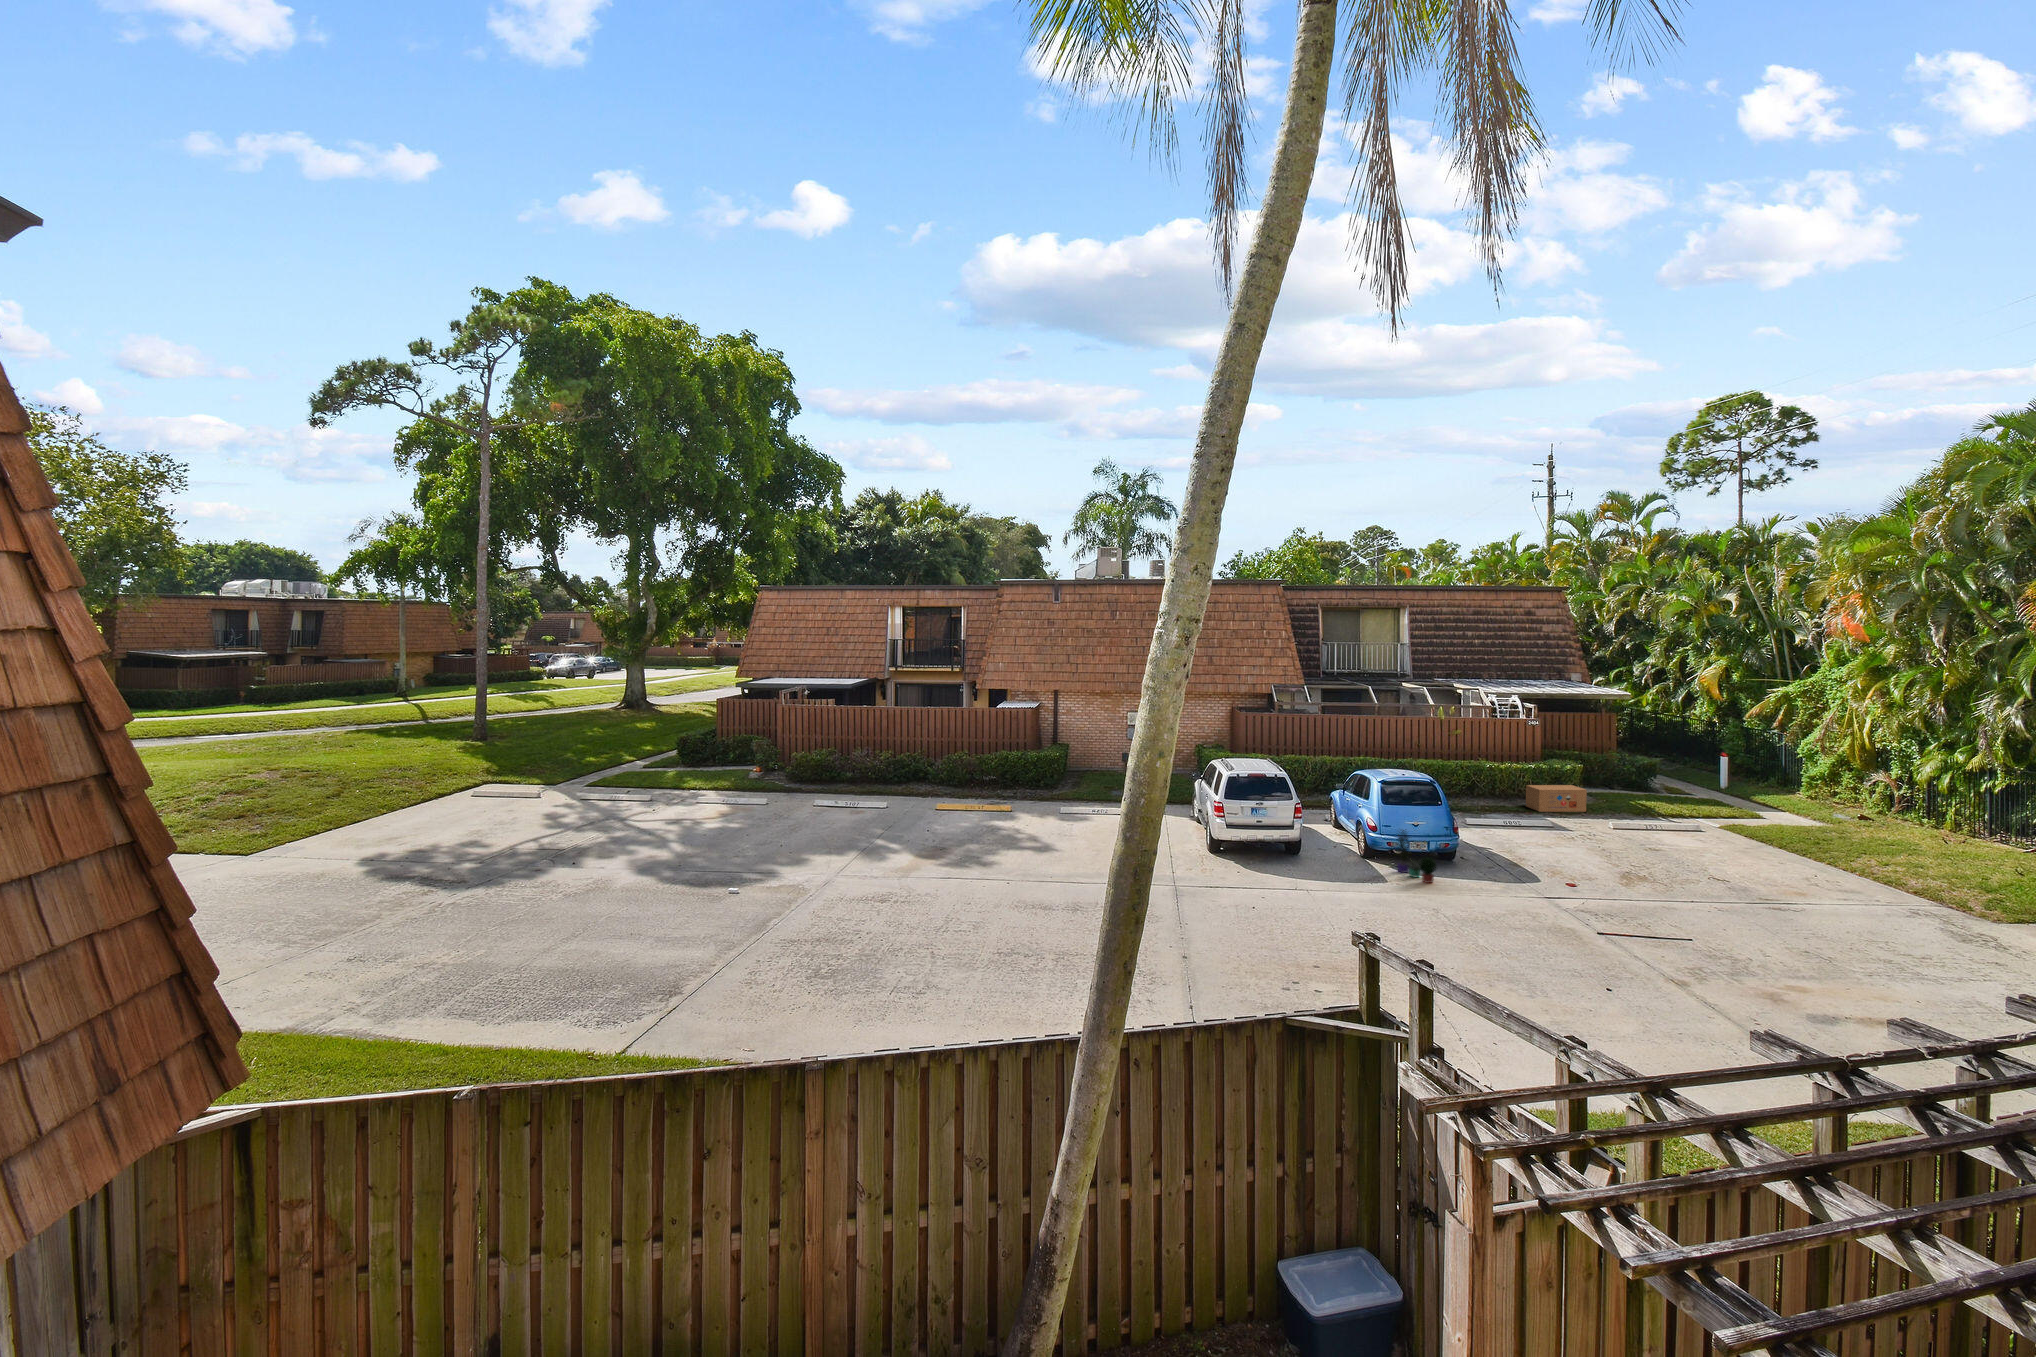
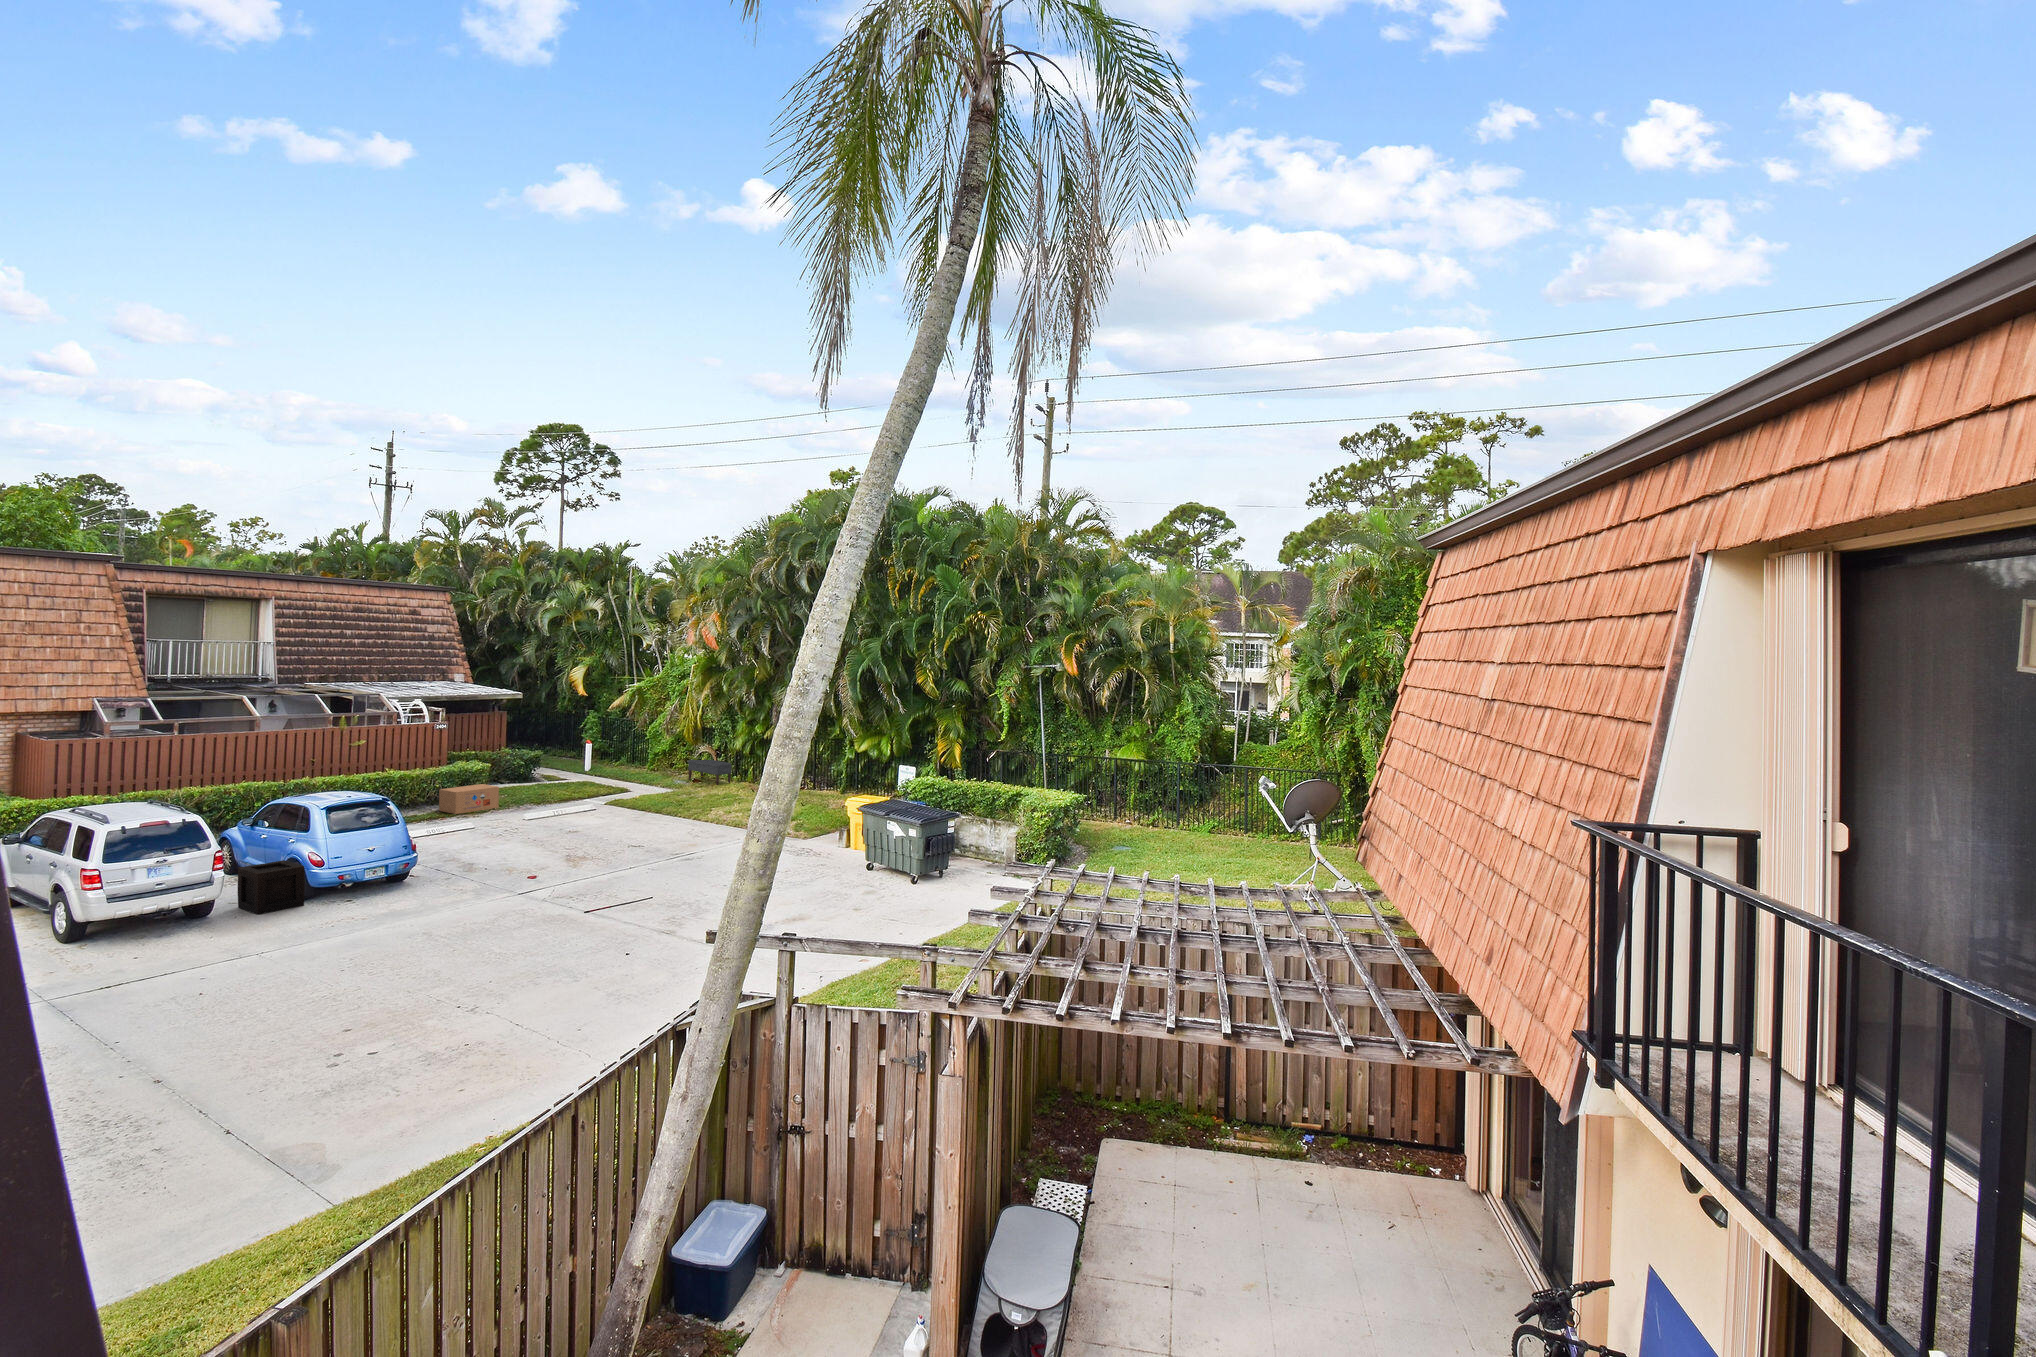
bench: none [1852,786,1924,824] -> present [688,758,732,785]
wooden crate: none [1318,826,1363,868] -> present [238,860,305,914]
potted plant: present [1397,830,1436,883] -> none [345,852,403,905]

